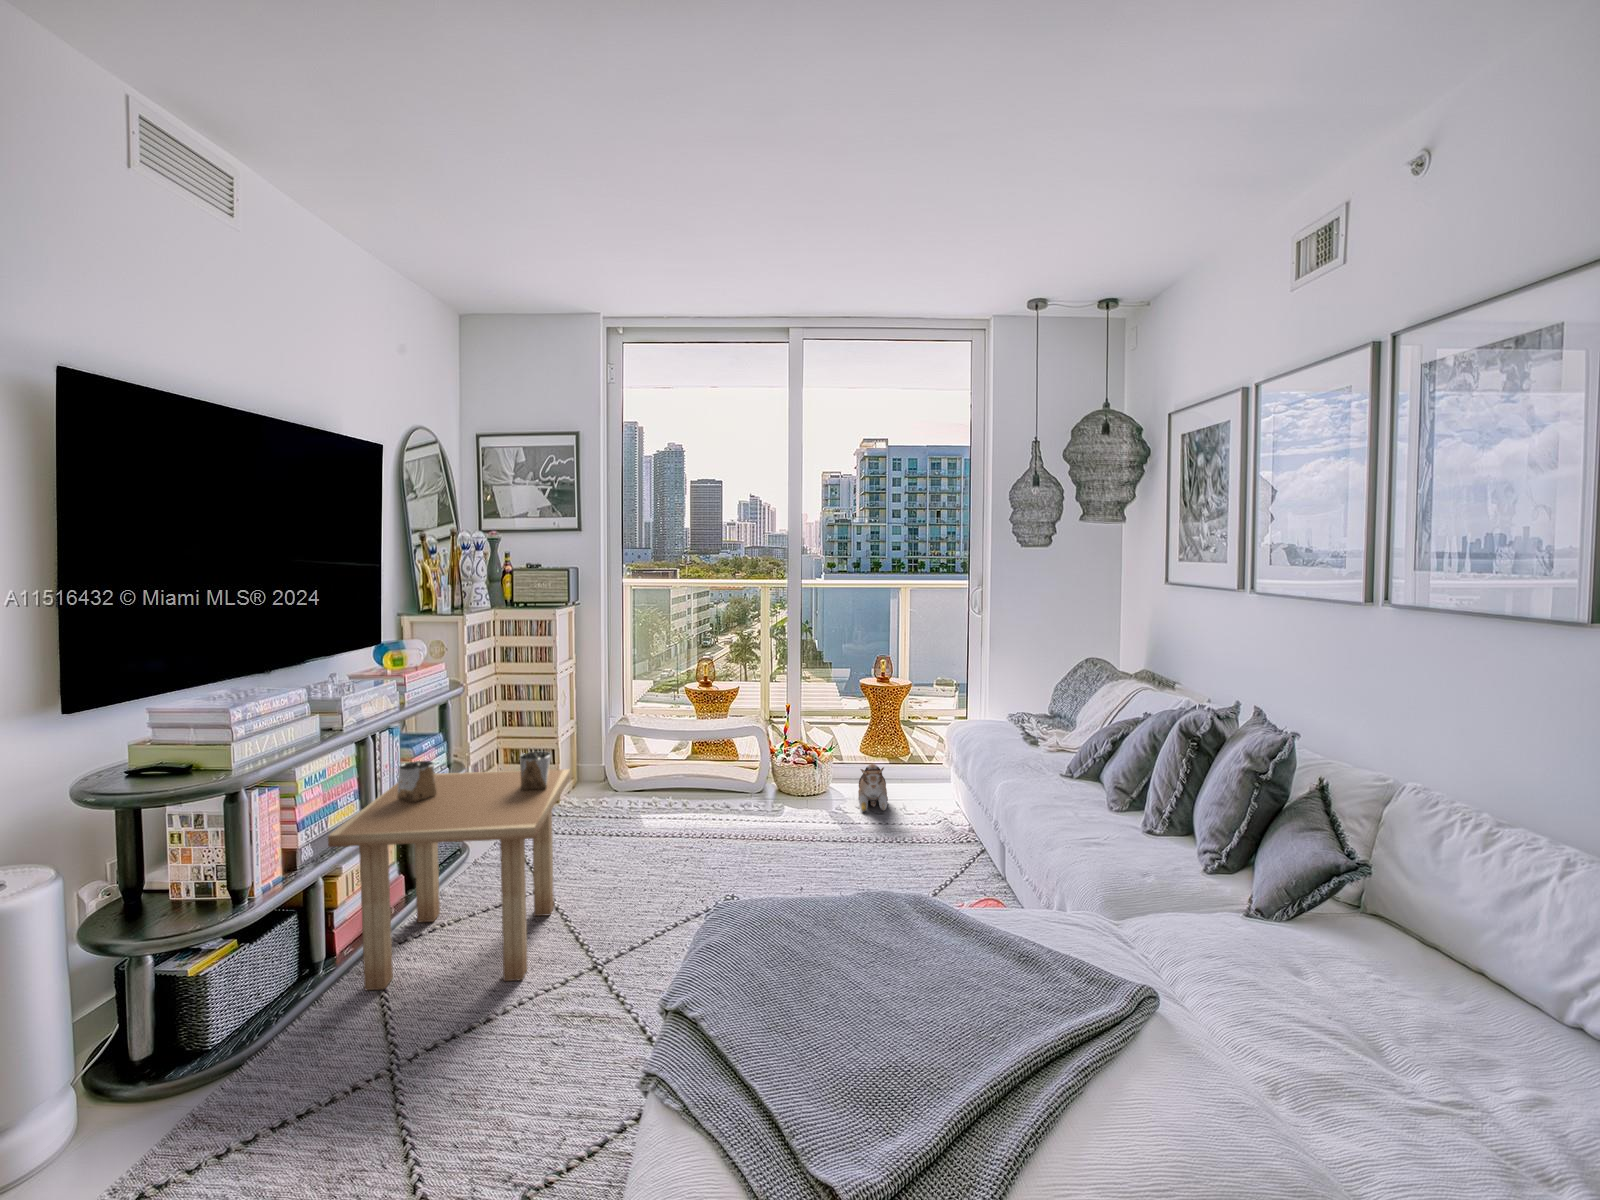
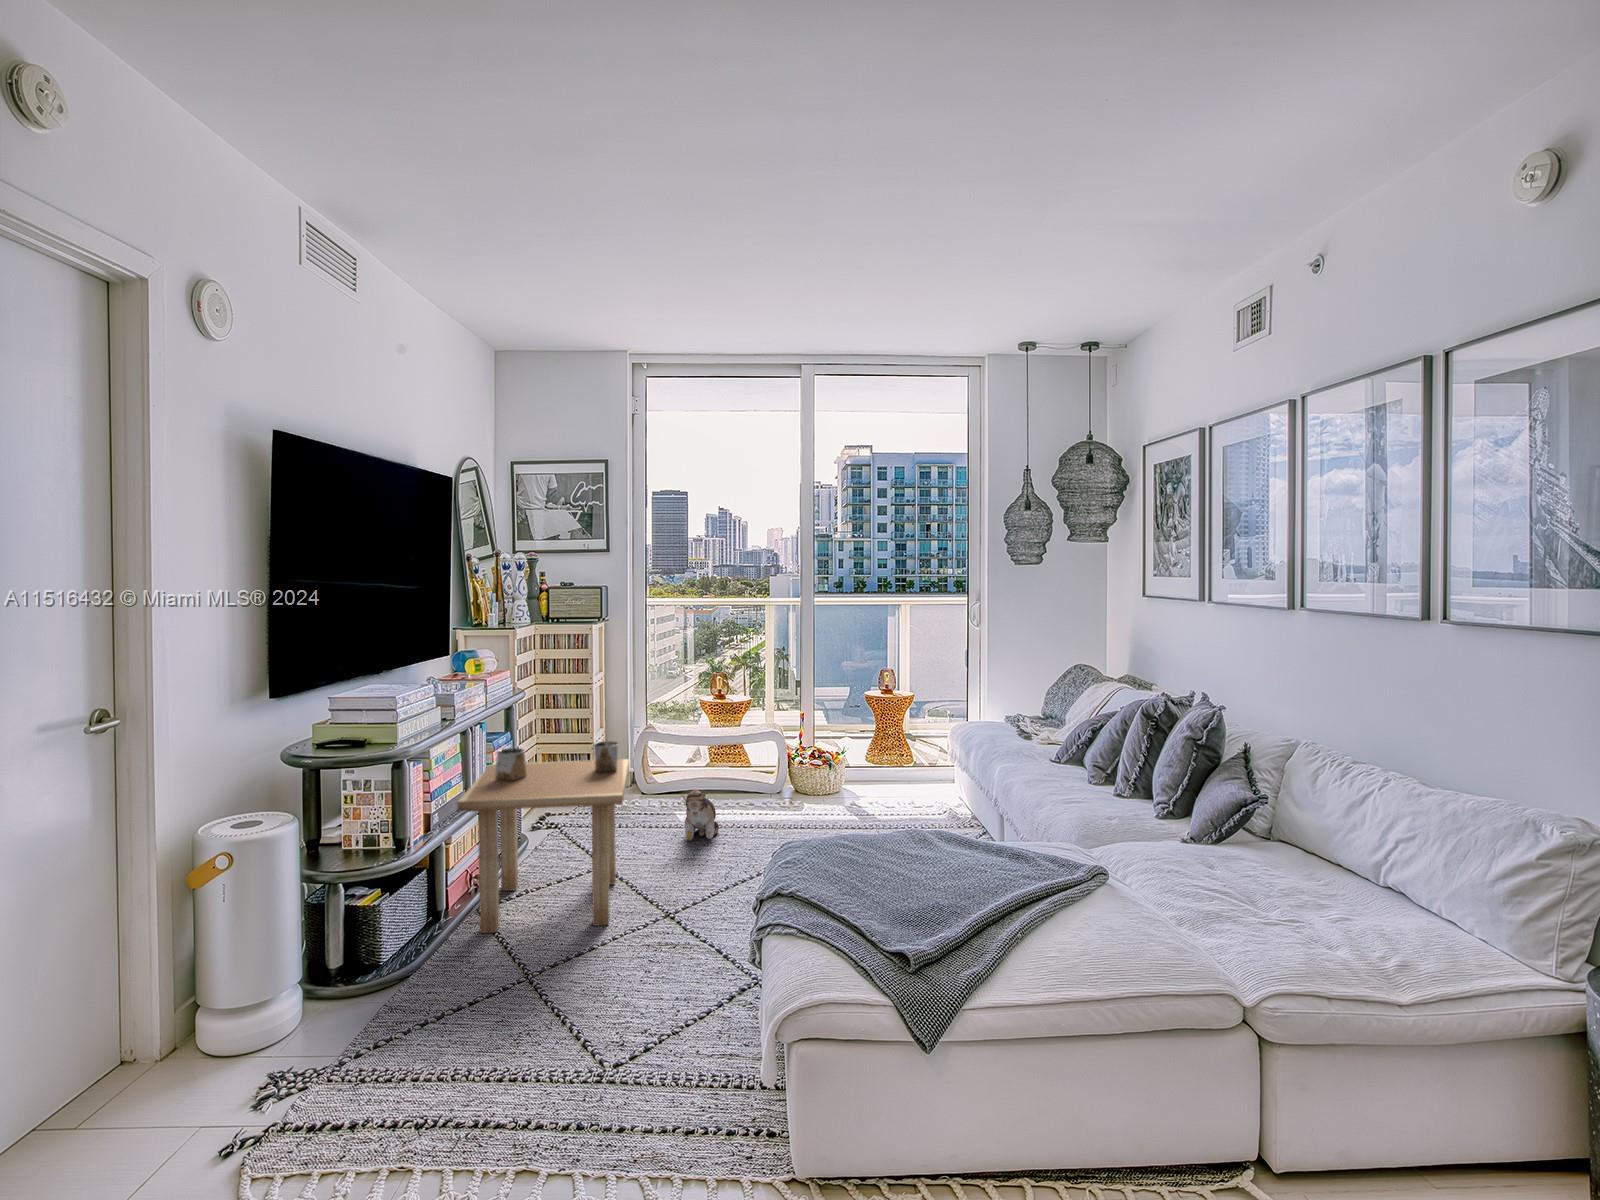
plush toy: present [858,764,888,812] -> present [682,790,719,841]

